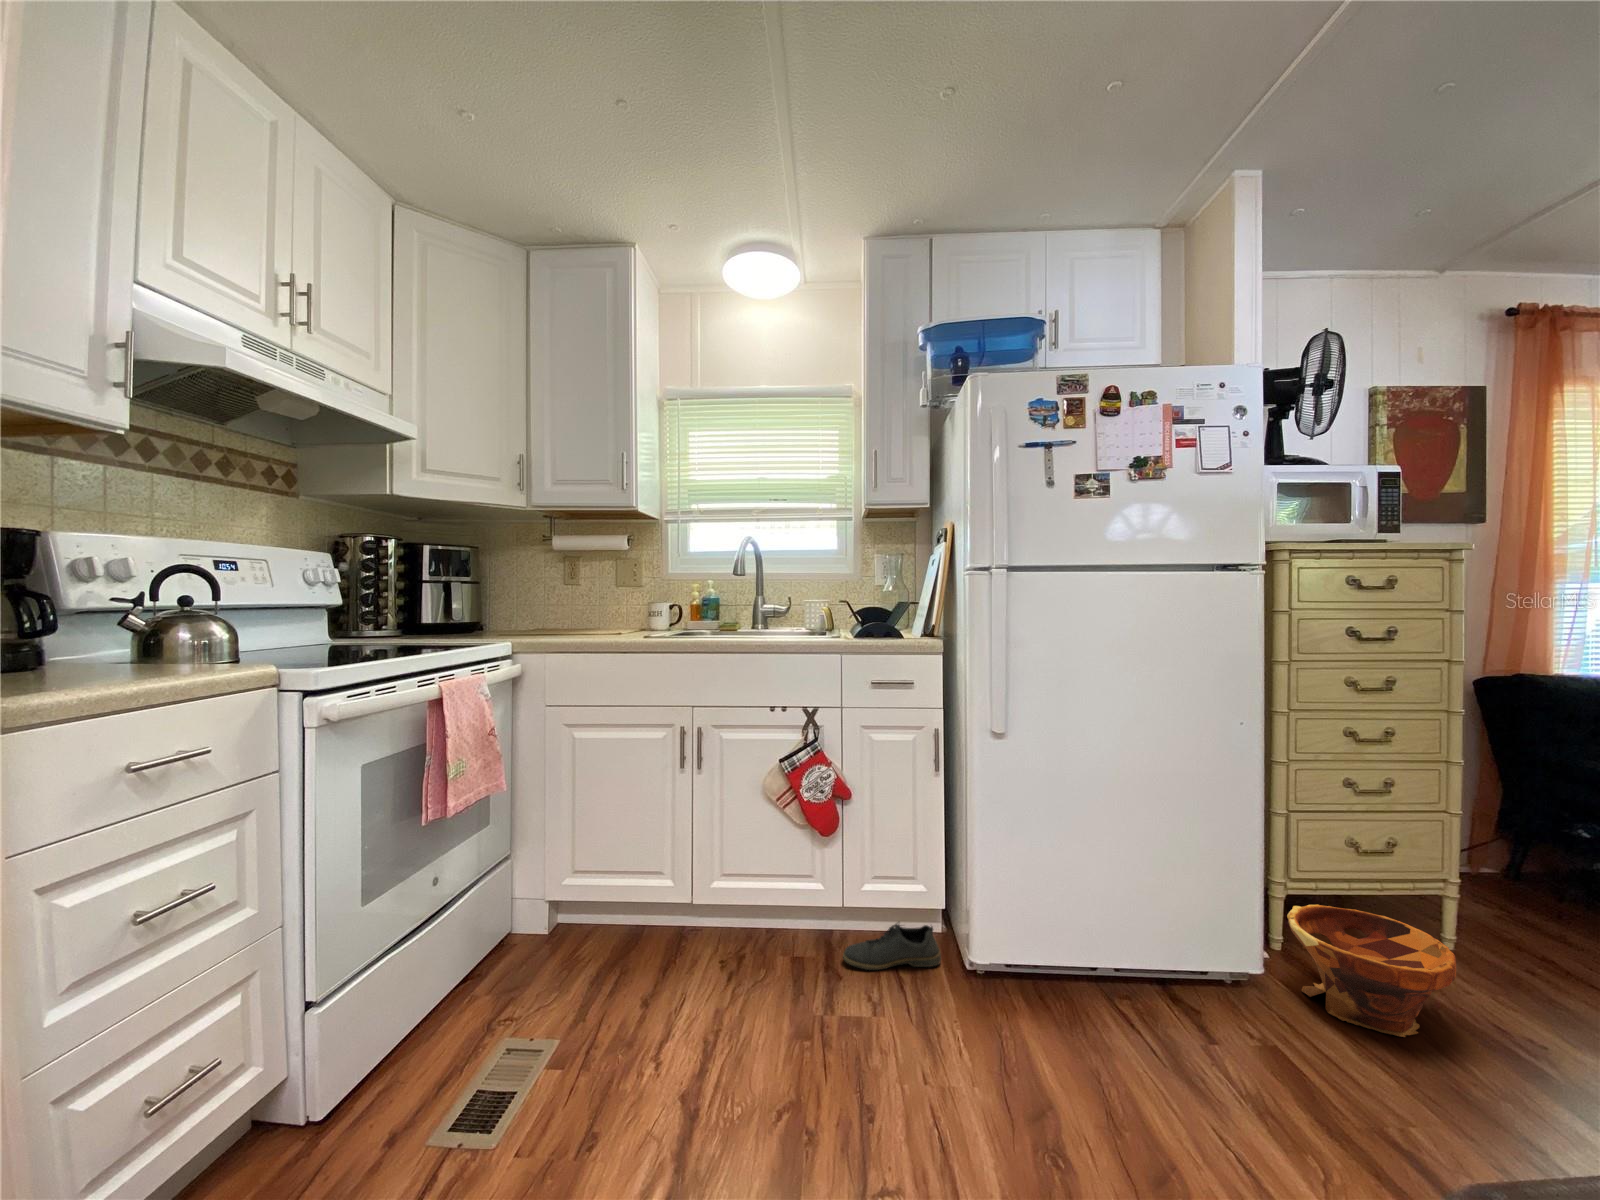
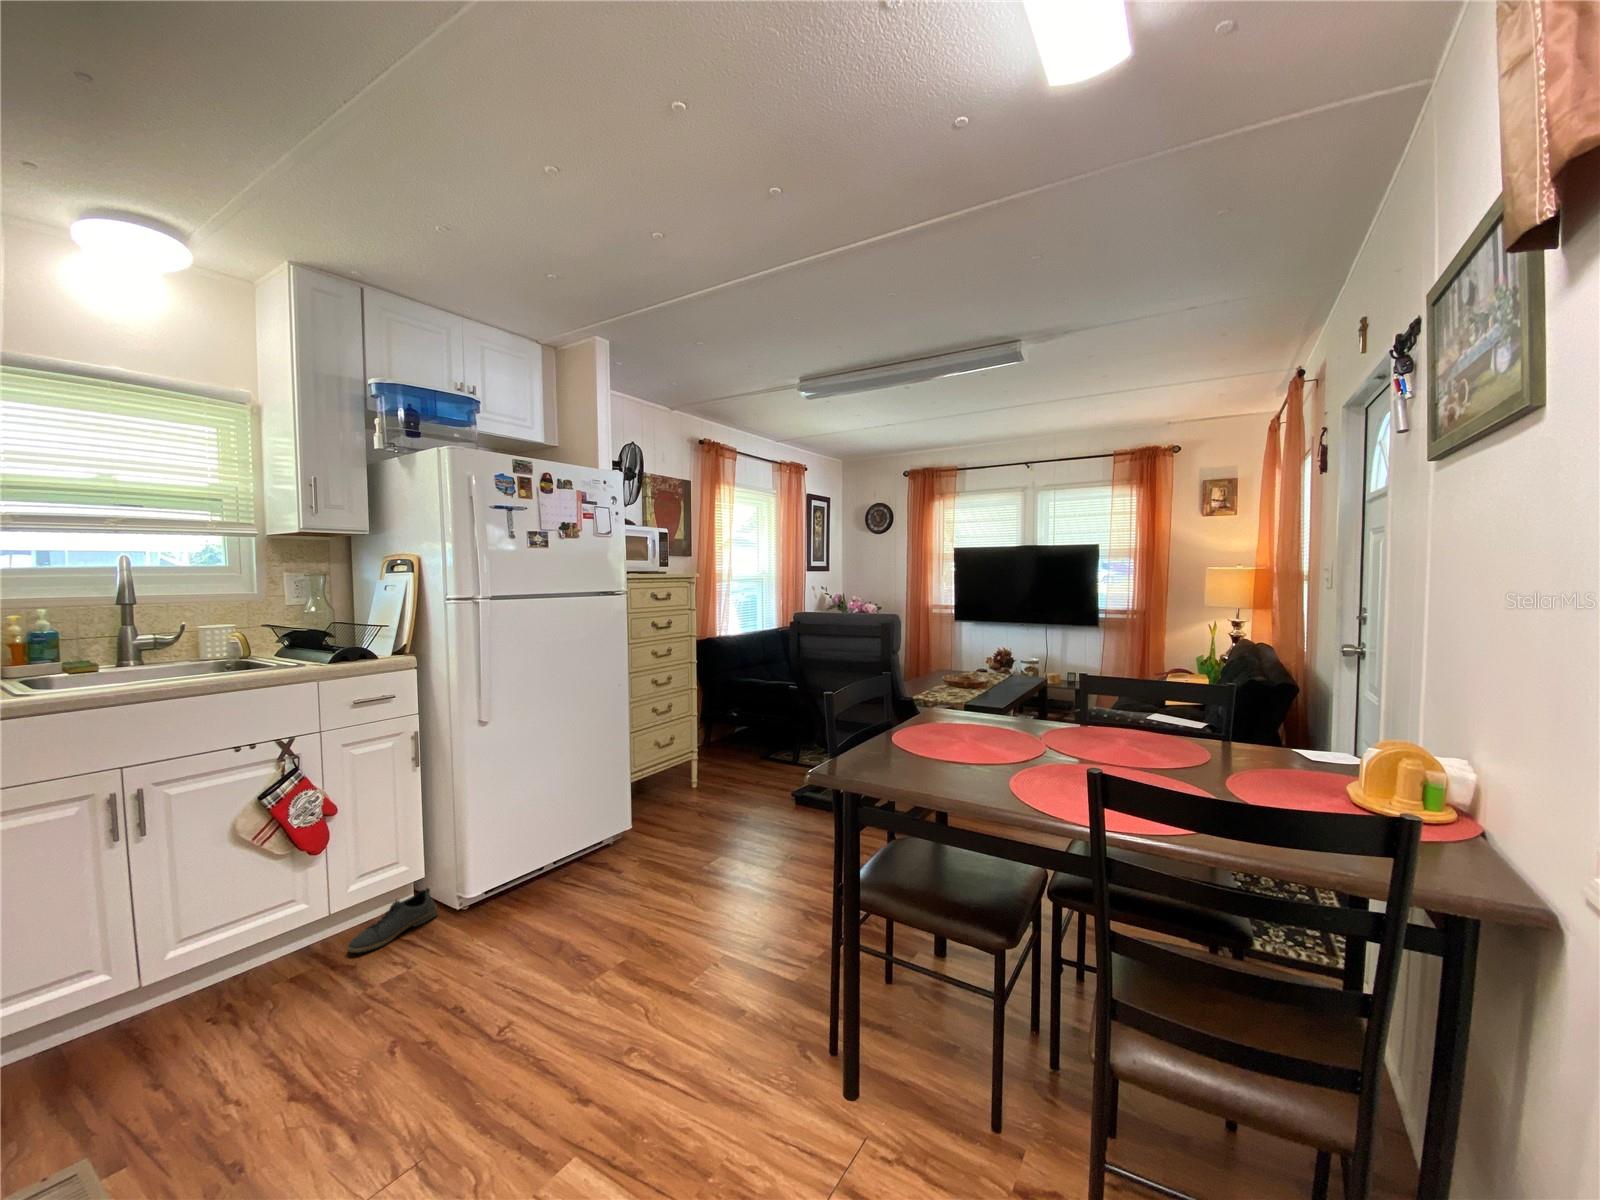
planter: present [1287,904,1456,1037] -> none [640,771,708,830]

